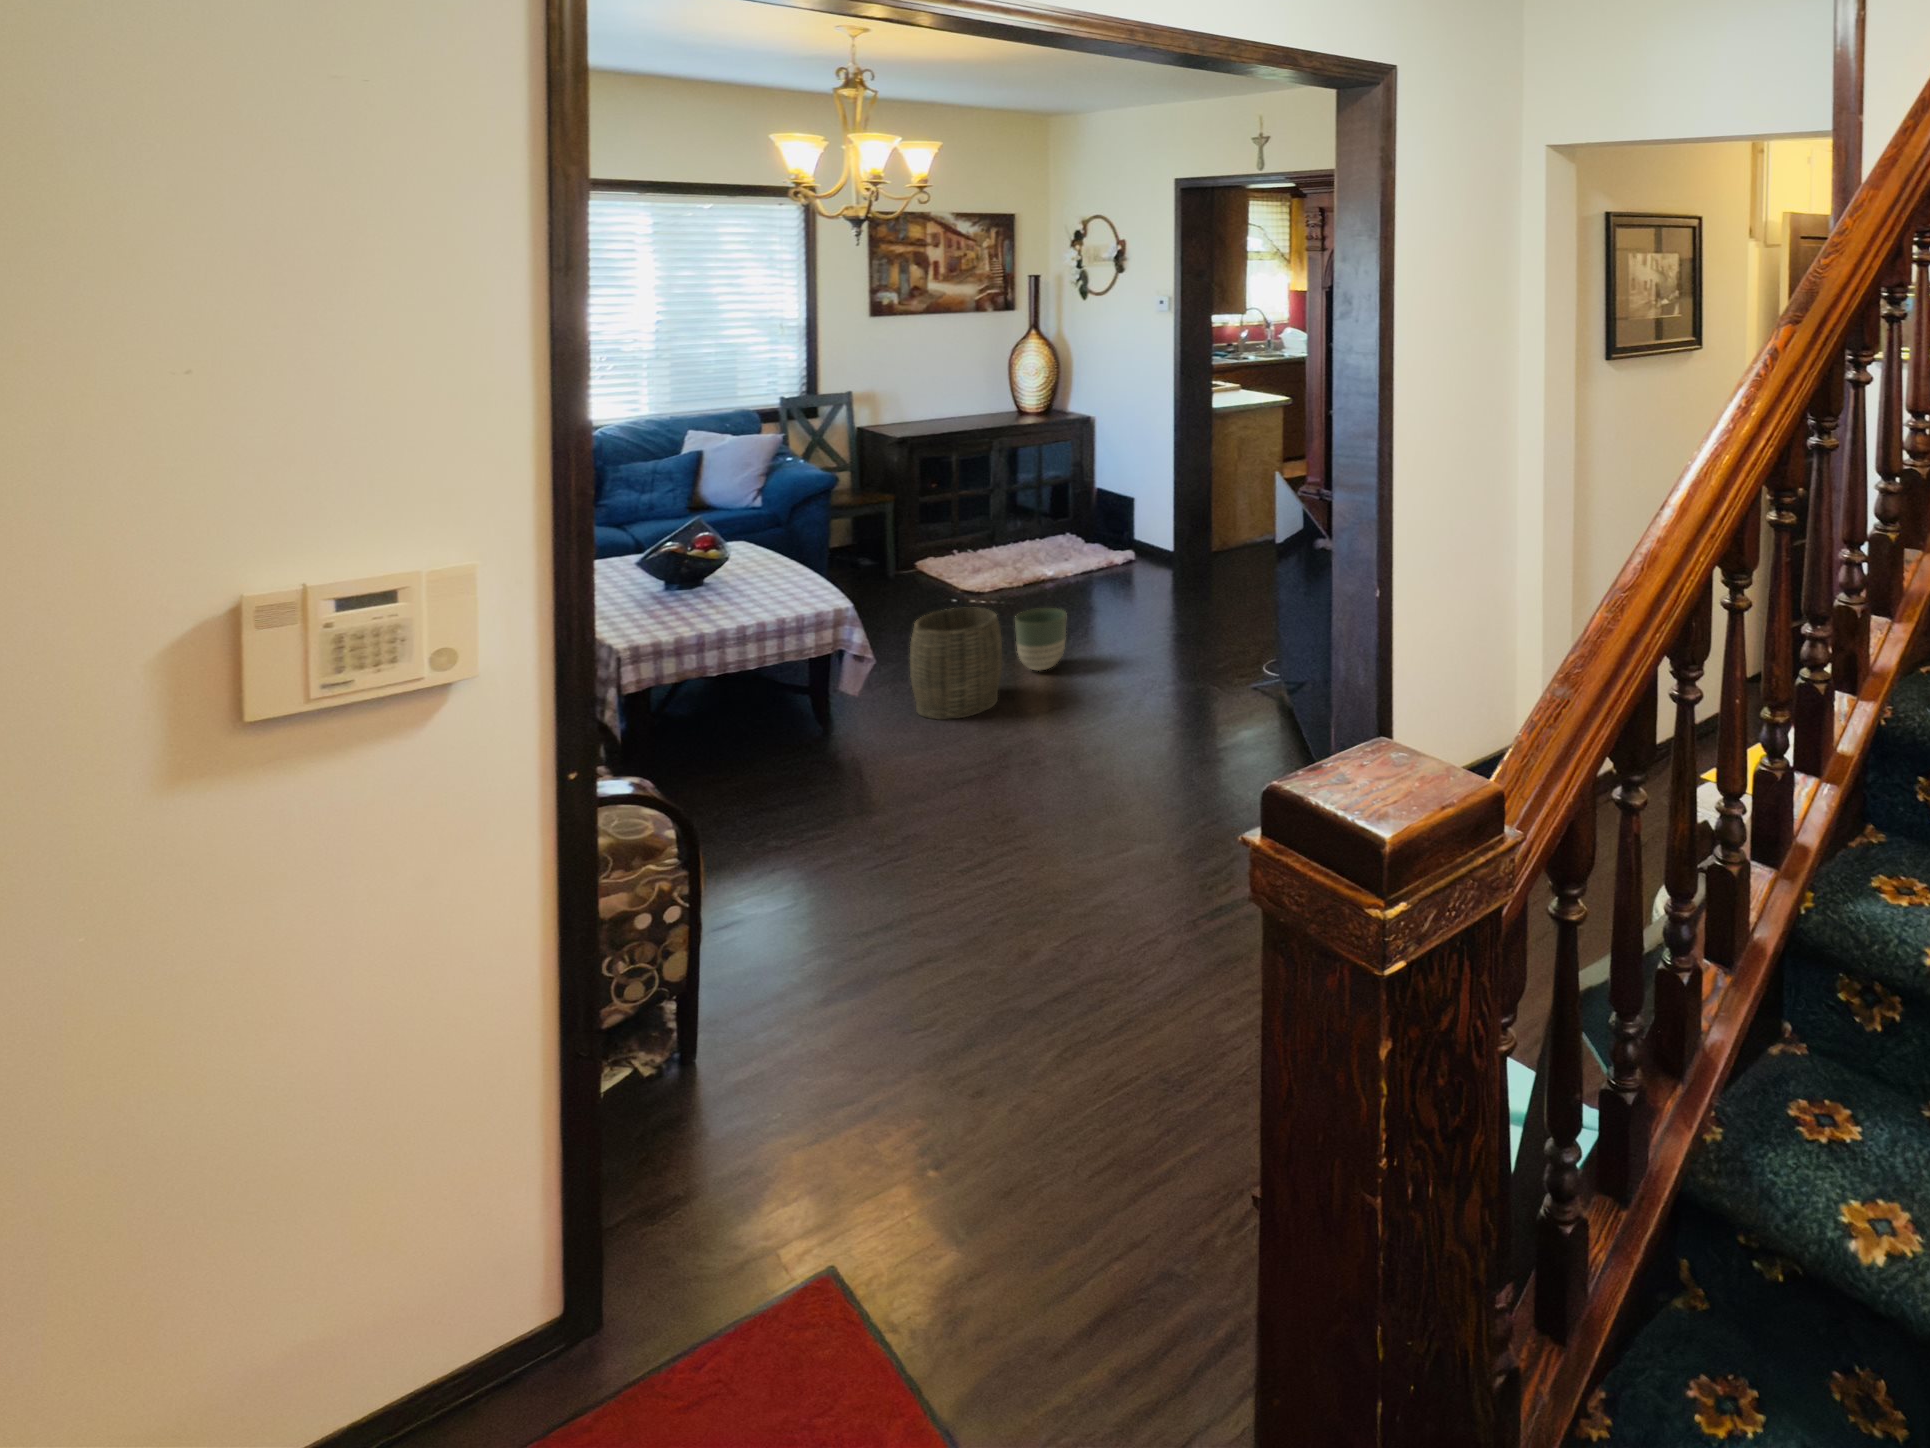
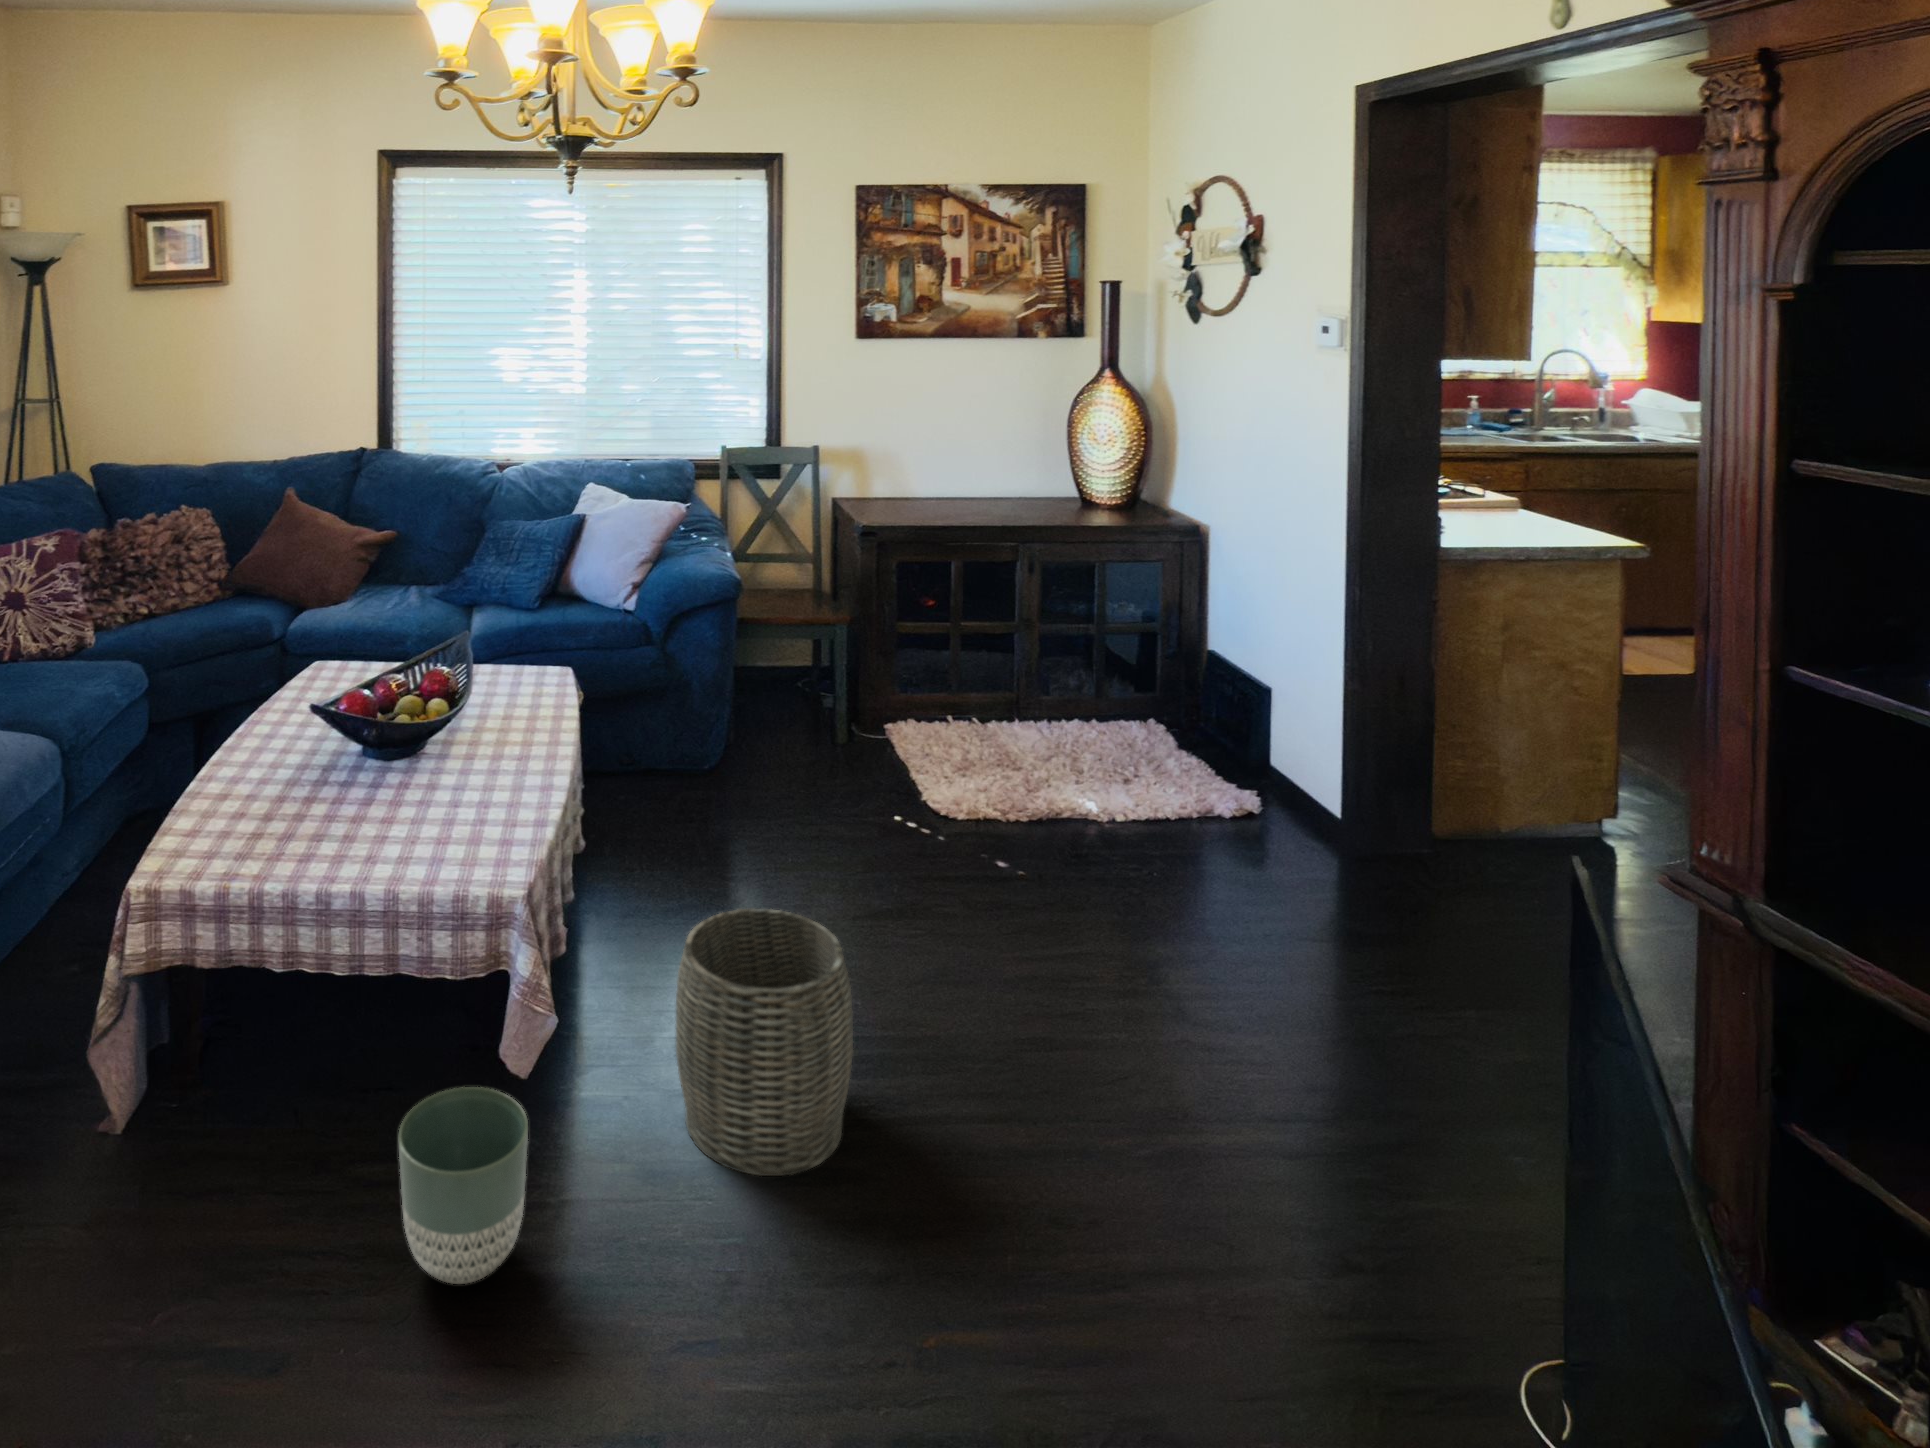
planter: present [1015,608,1066,670] -> present [398,1087,528,1284]

